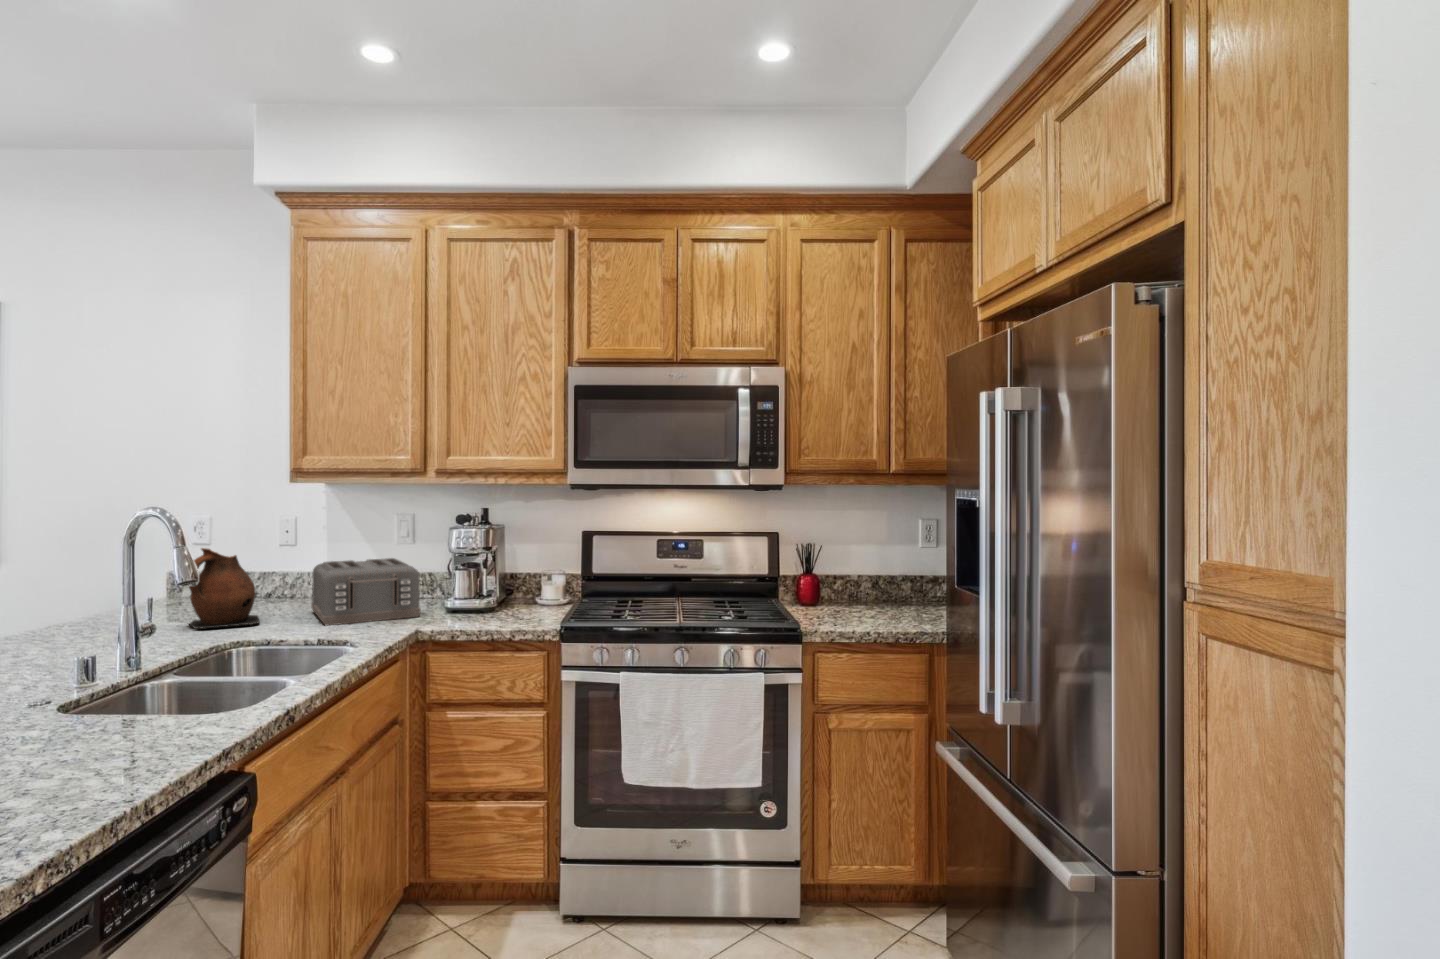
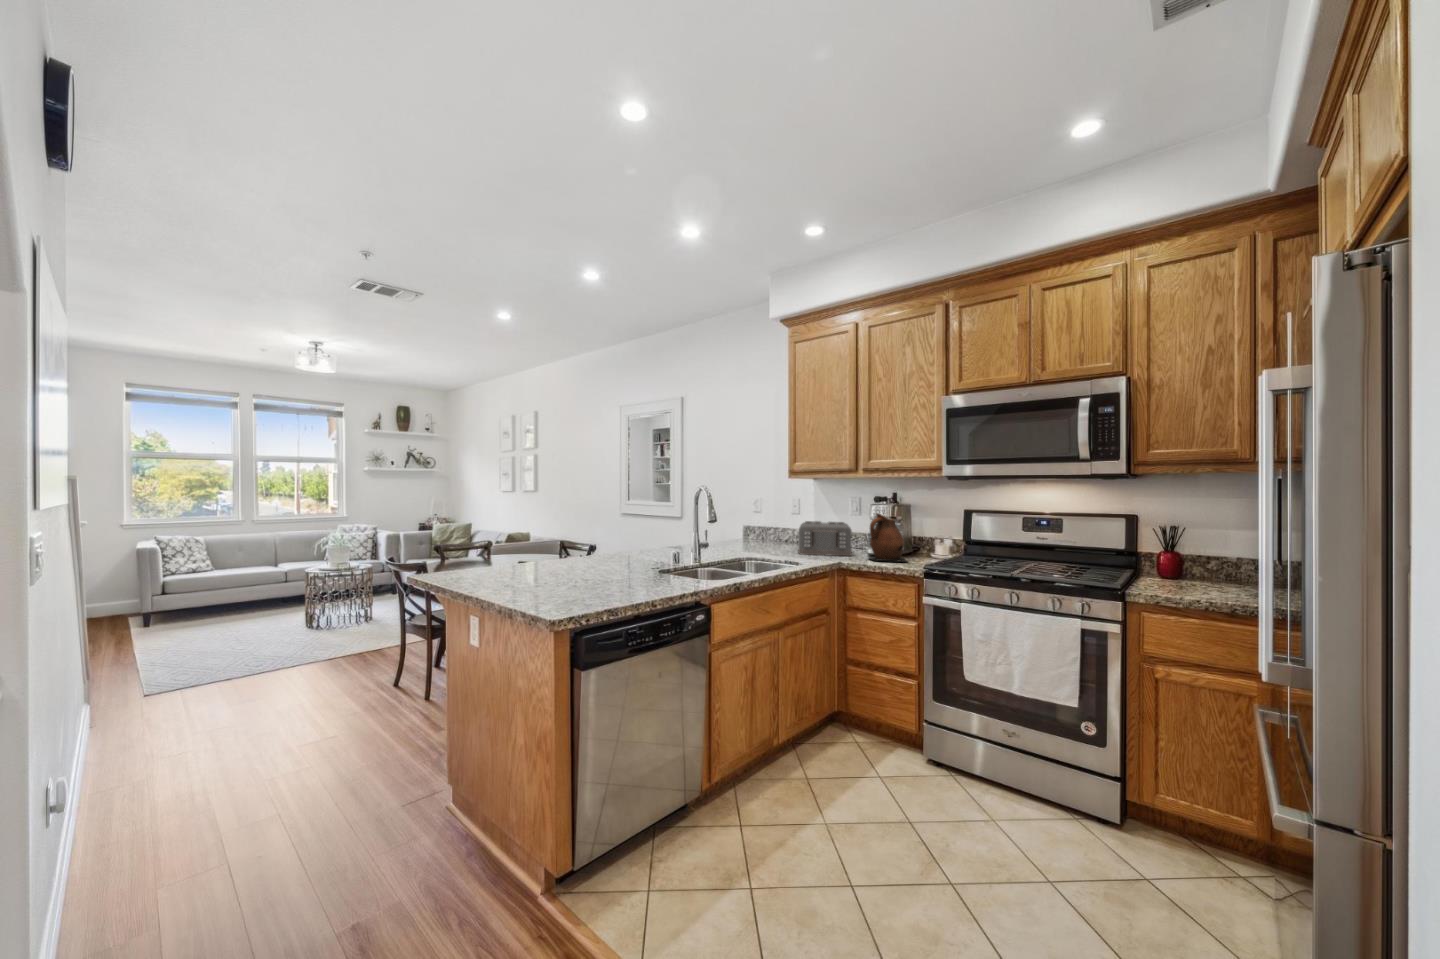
ceramic pitcher: present [188,548,260,629] -> present [870,514,907,562]

